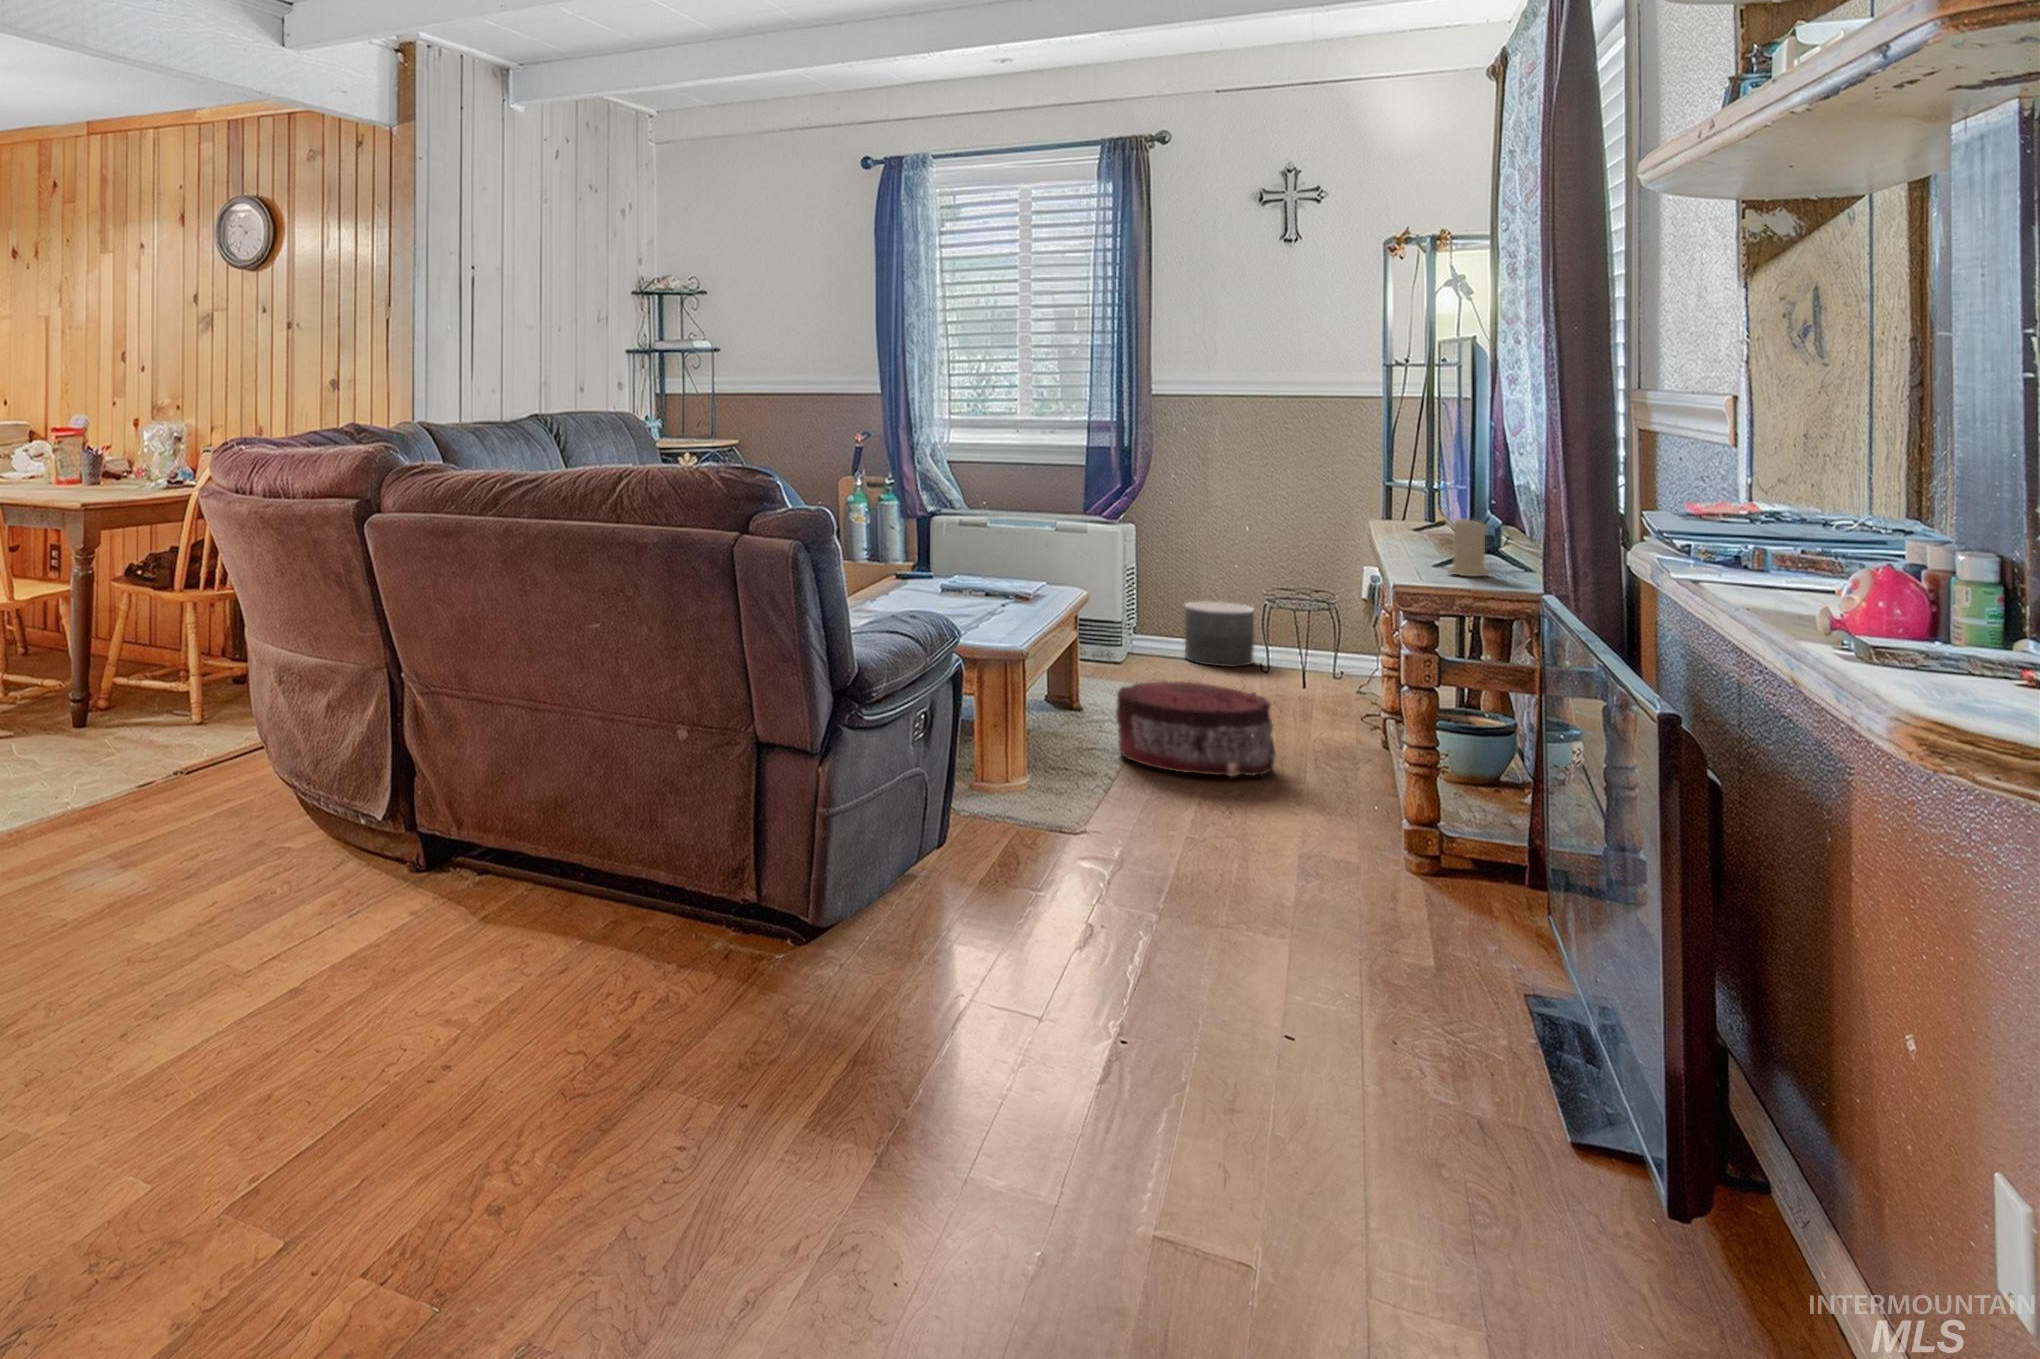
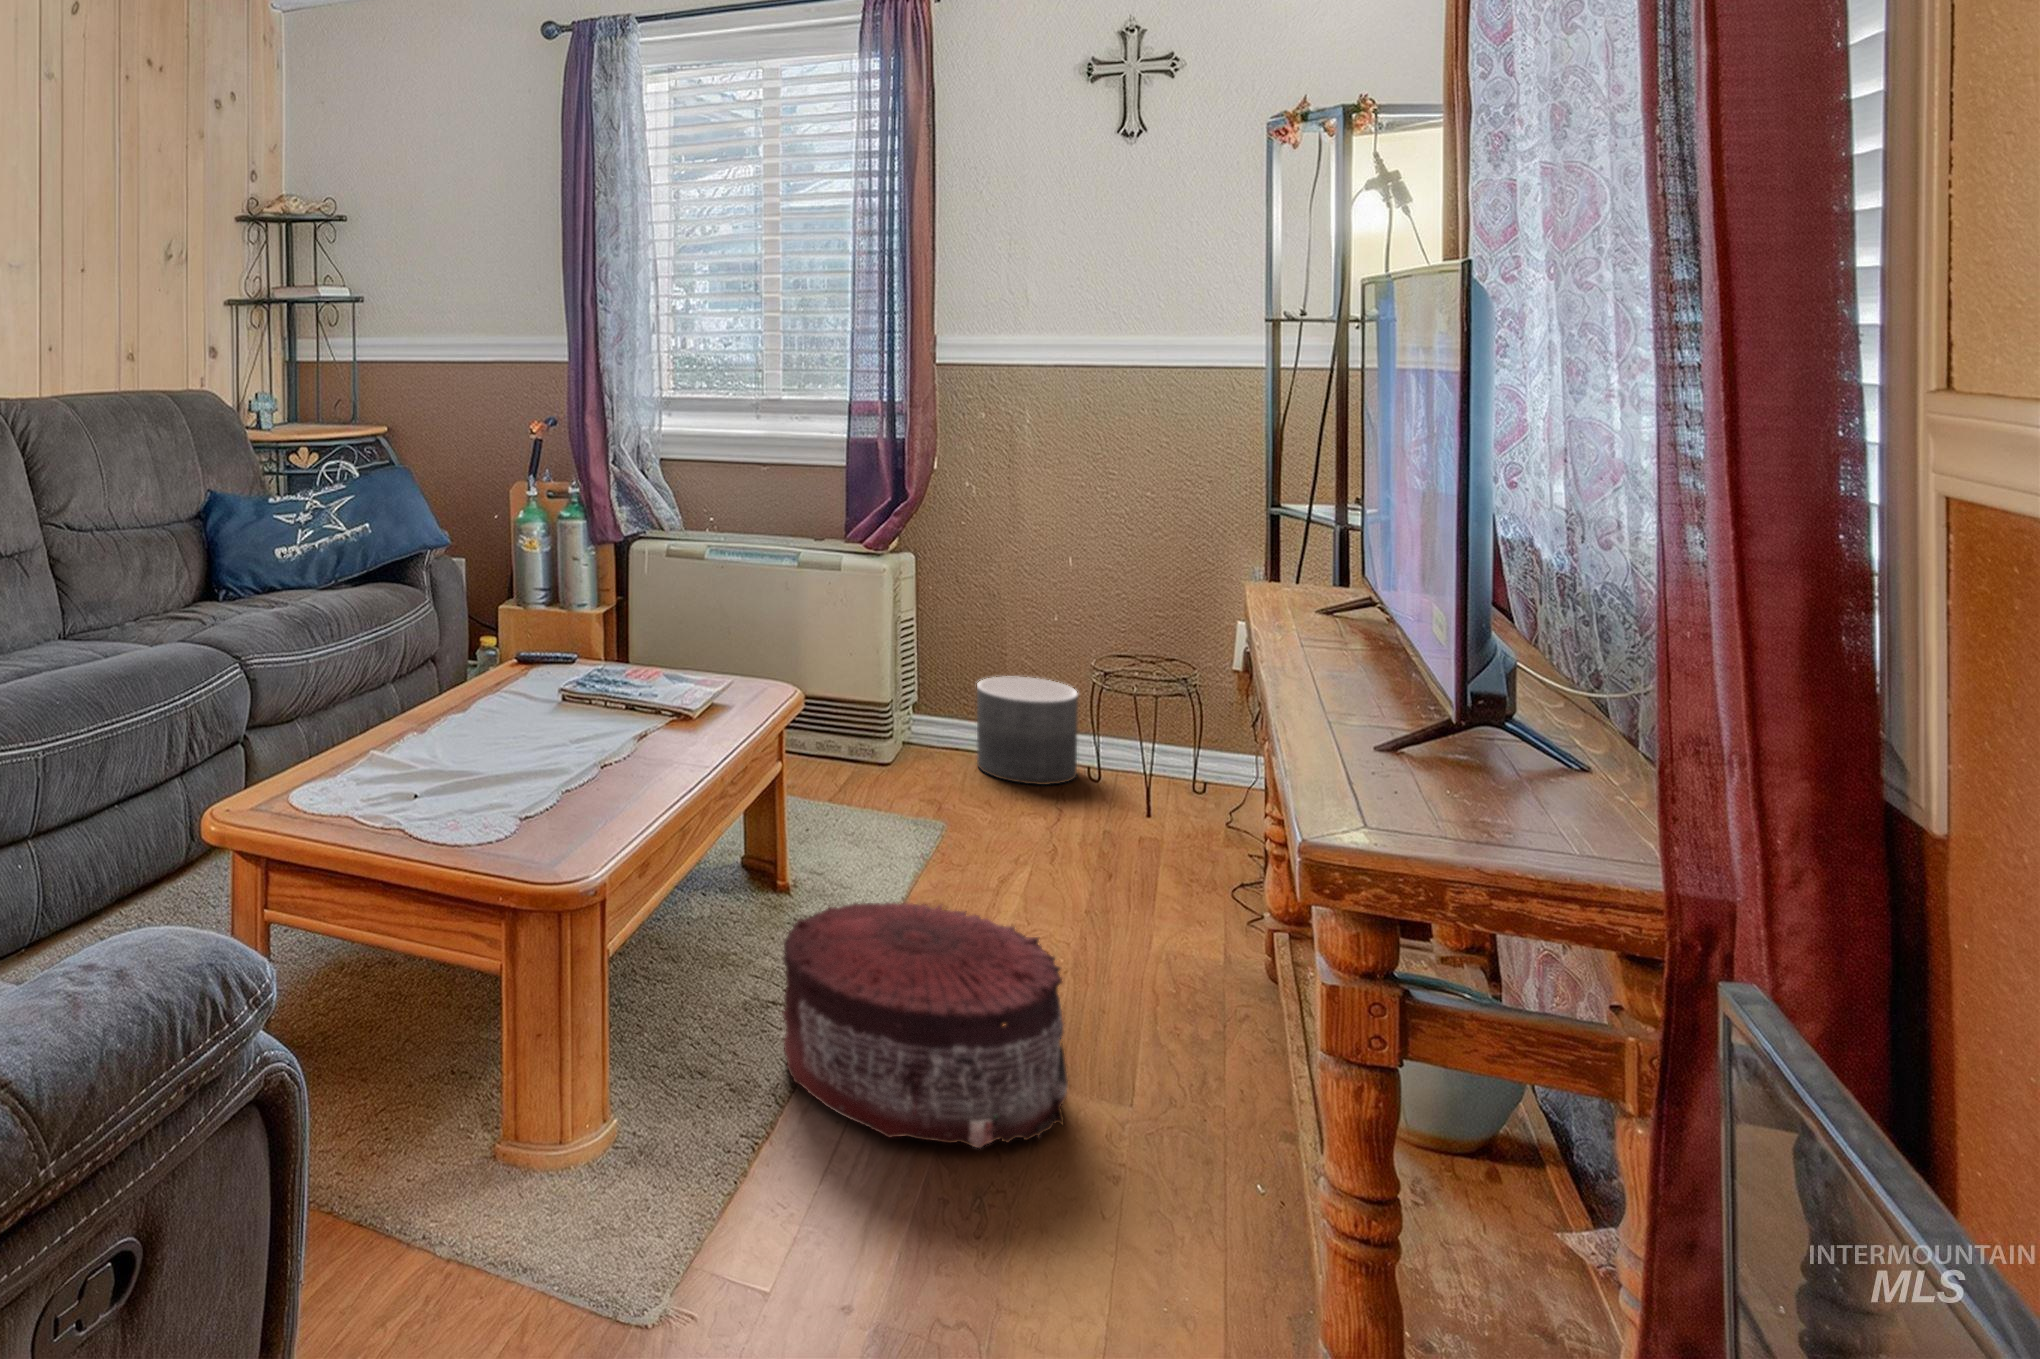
candle: present [1447,519,1490,576] -> none [1414,663,1513,809]

